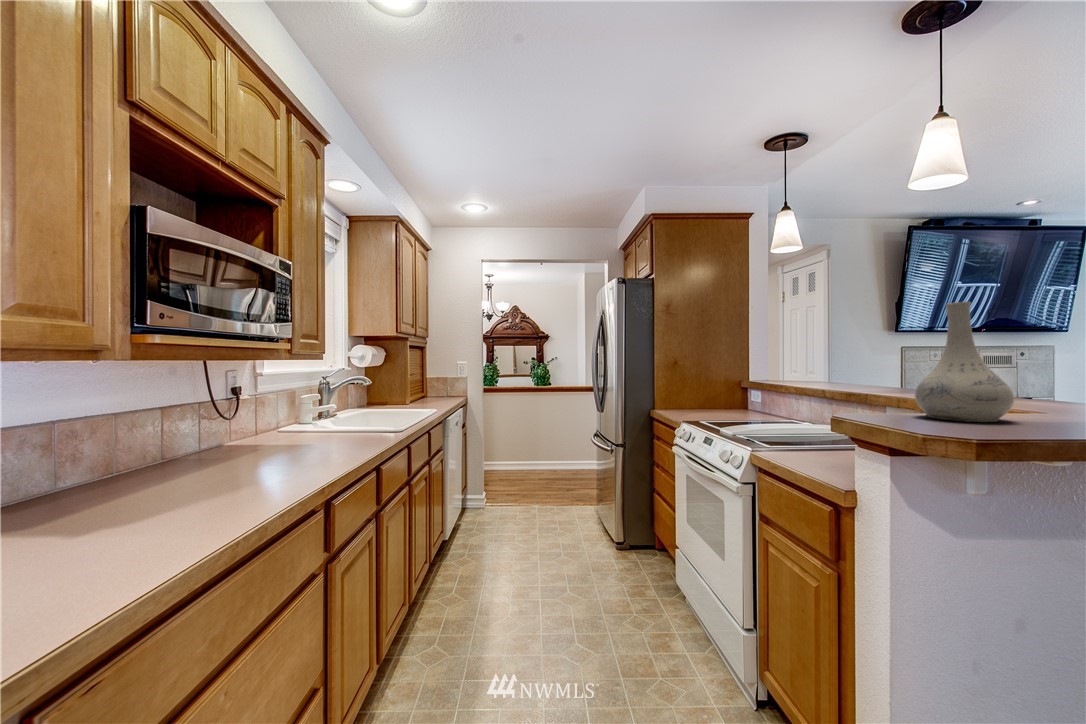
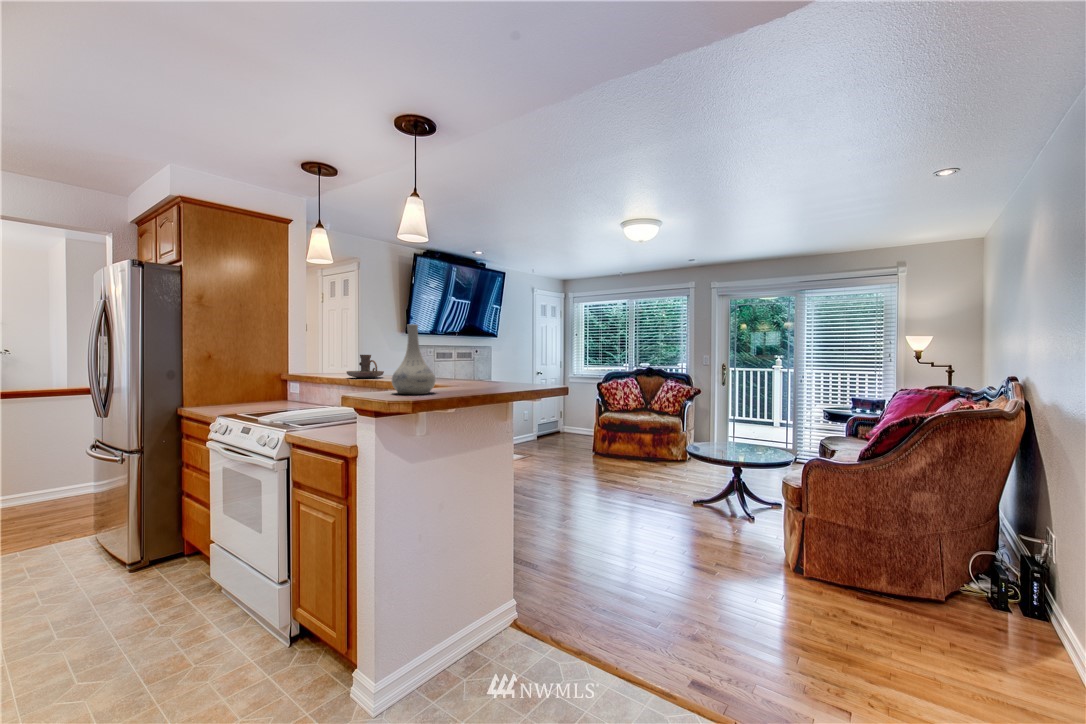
candle holder: none [819,358,873,388] -> present [347,355,384,378]

